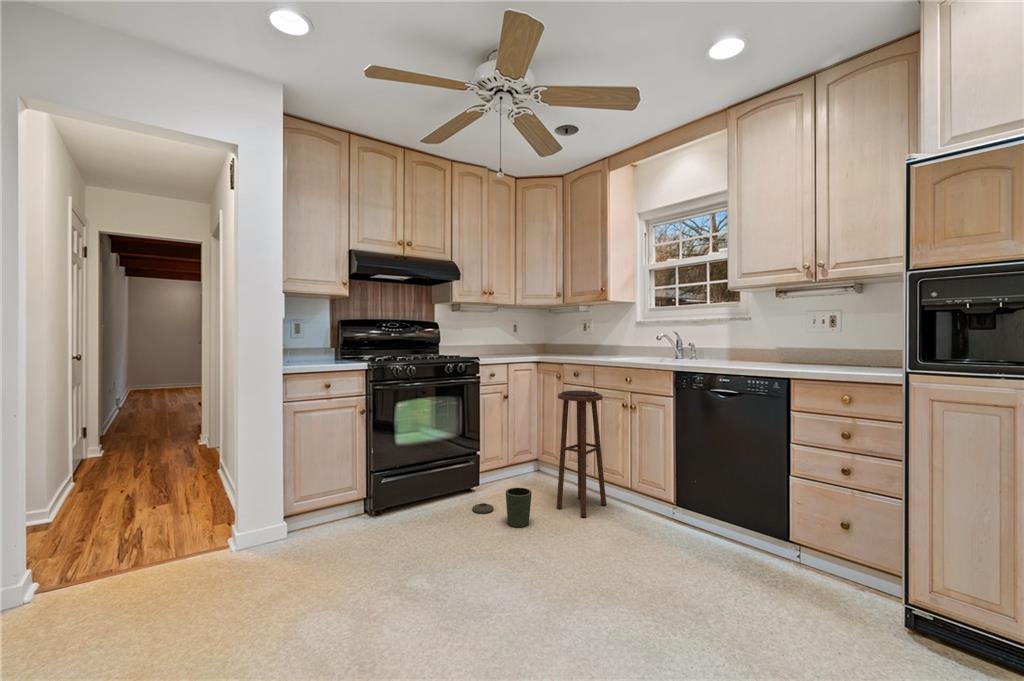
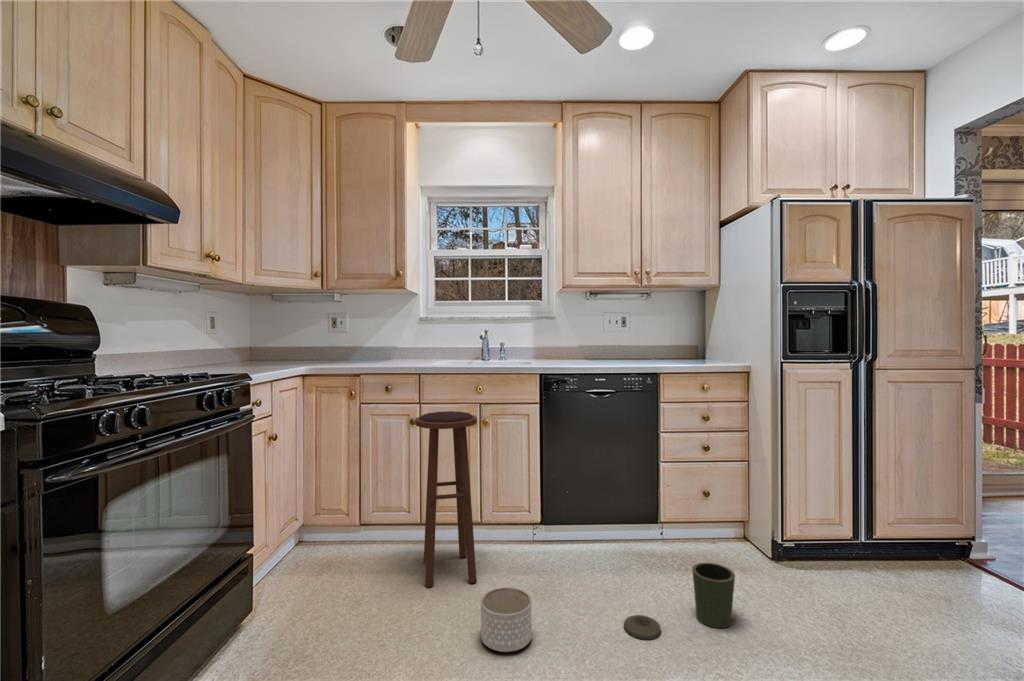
trash can: present [472,488,532,527] -> present [624,563,735,640]
planter: none [532,510,567,550] -> present [481,587,532,652]

